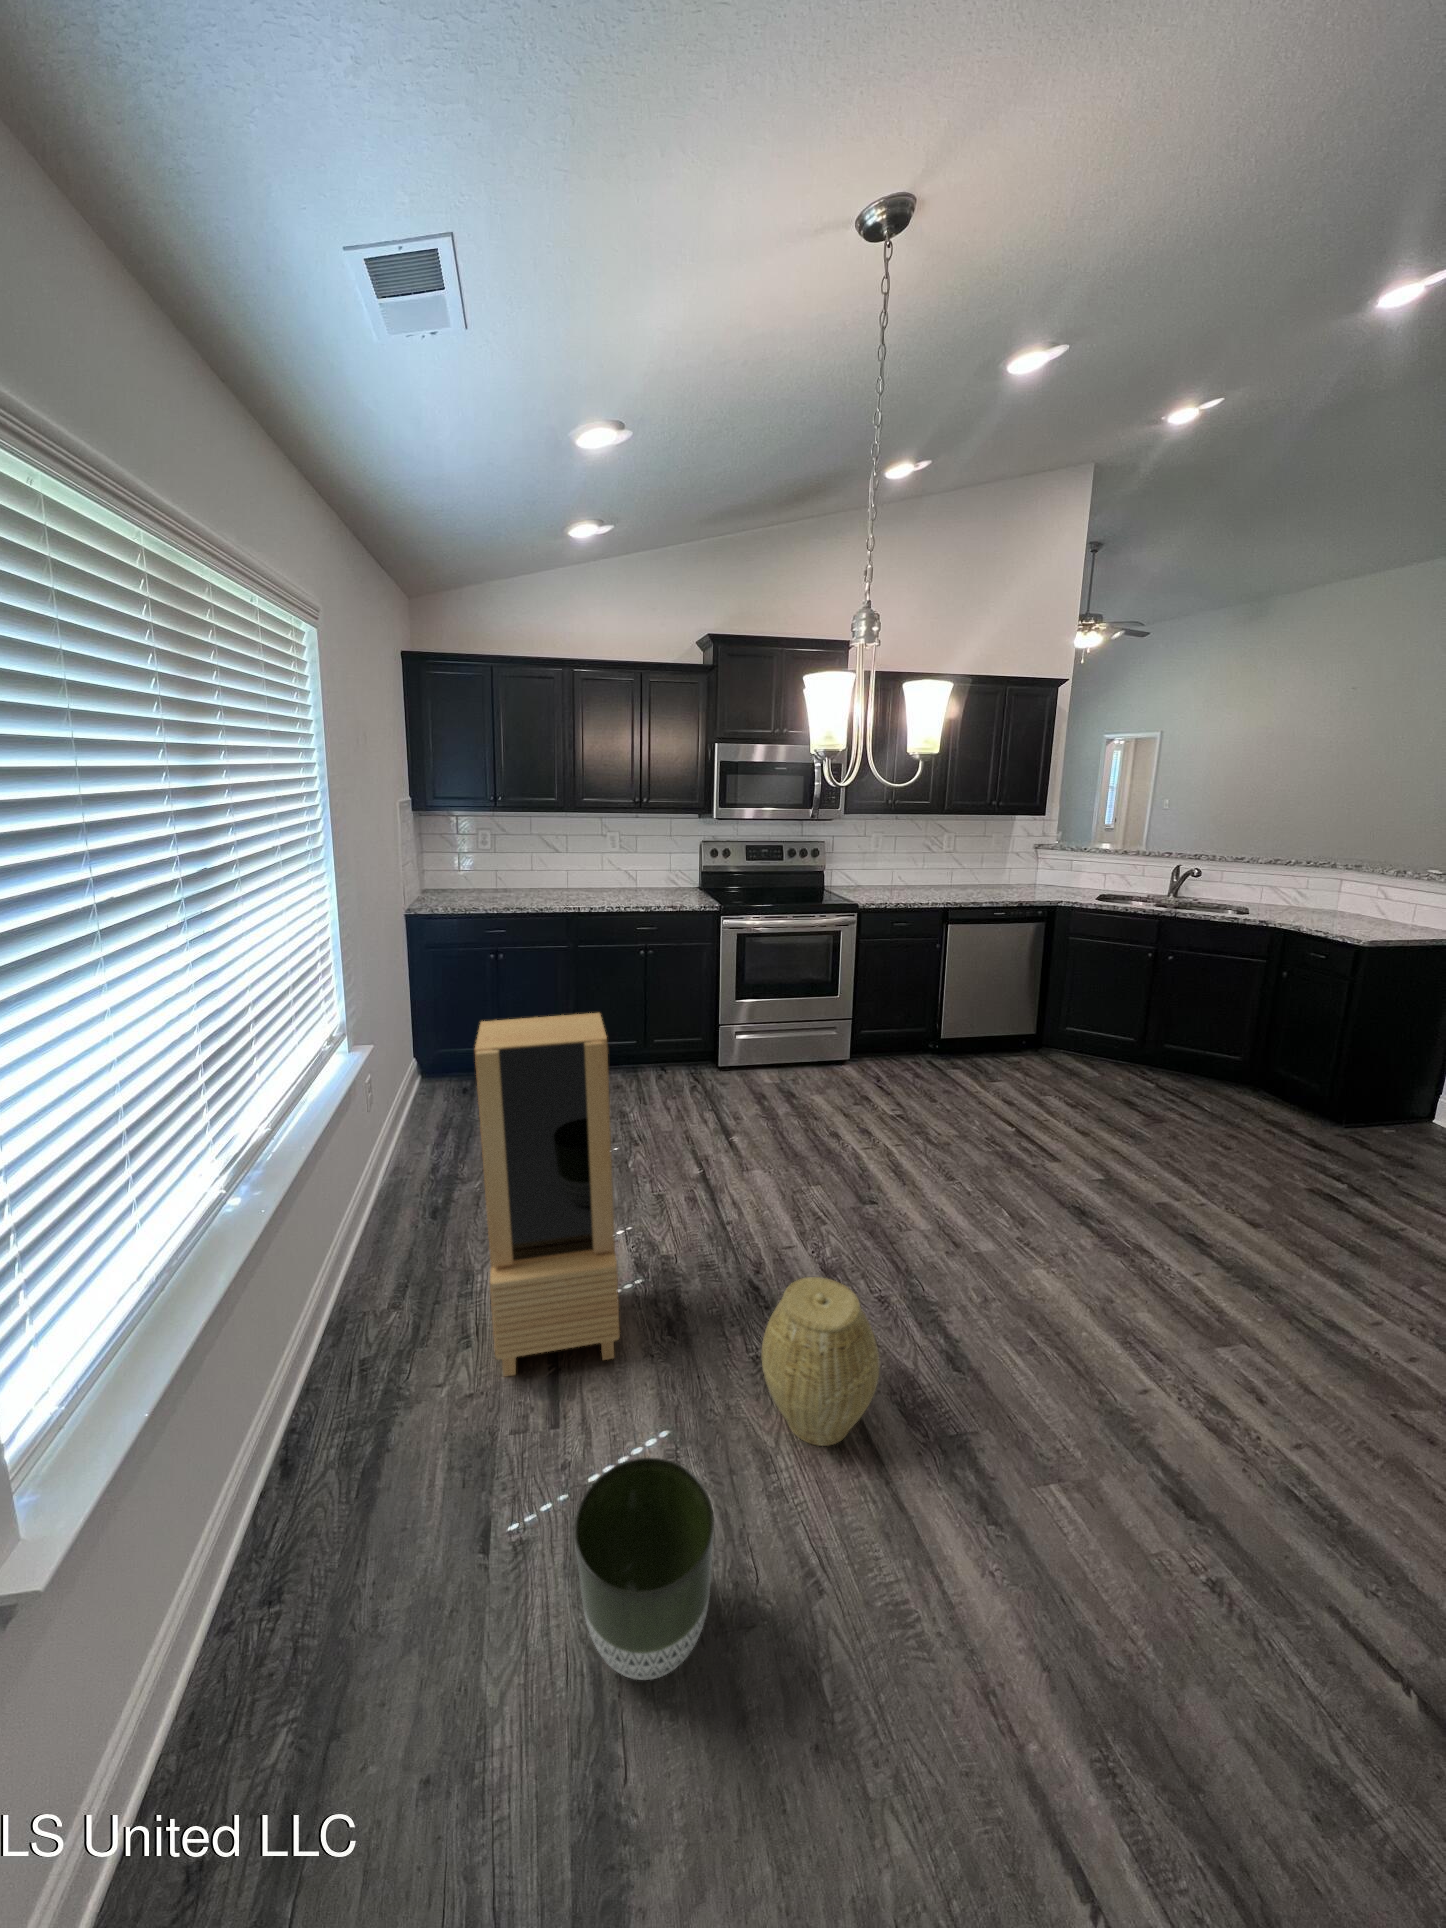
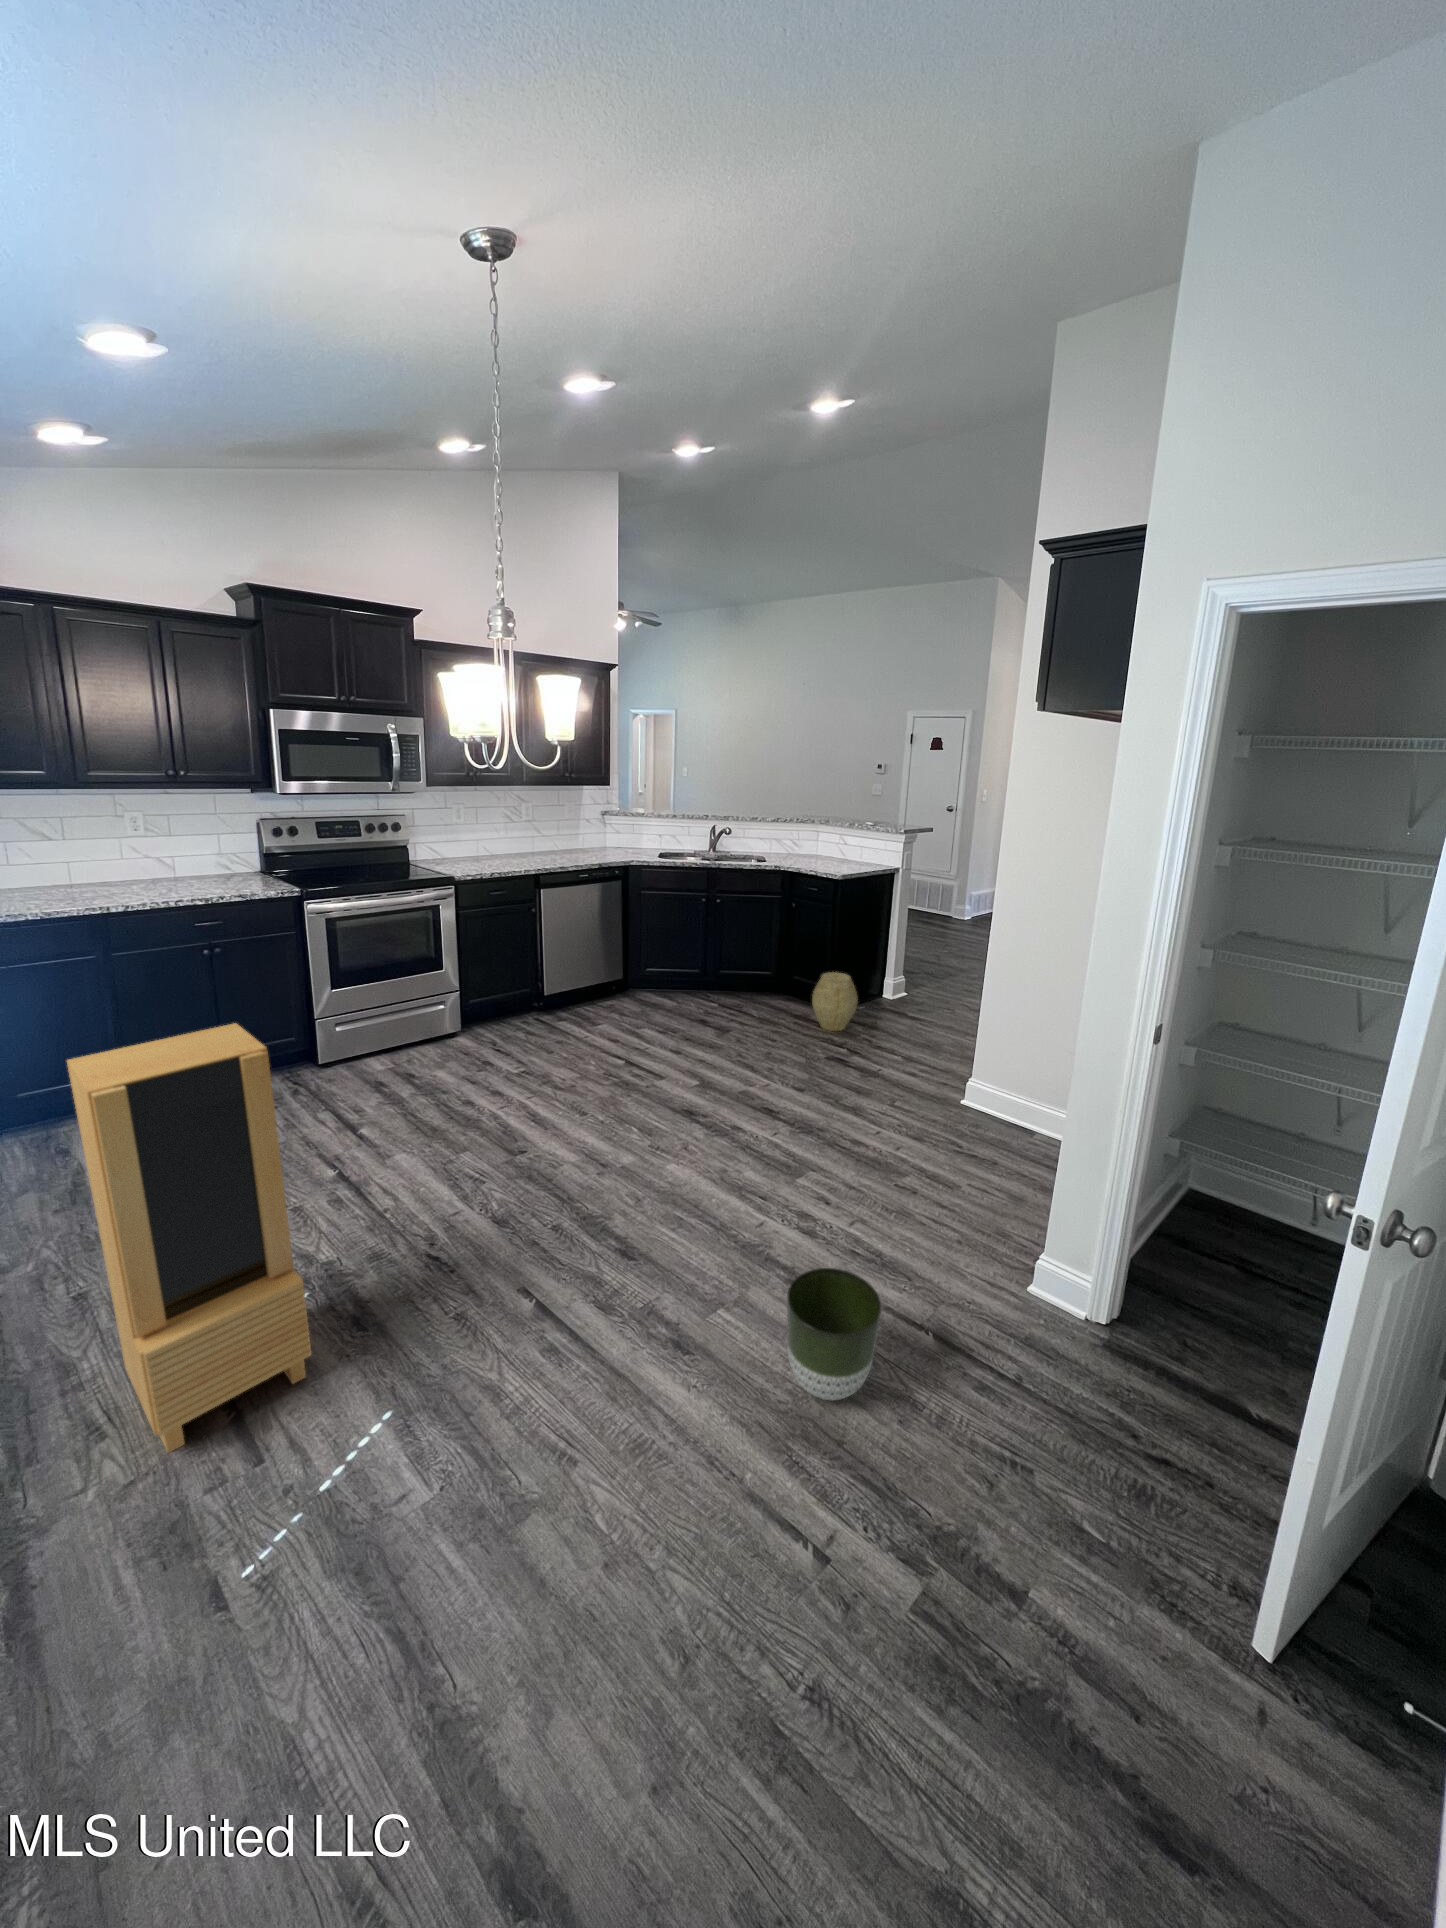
woven basket: present [761,1277,879,1446] -> present [812,972,858,1031]
planter: present [575,1458,714,1680] -> present [787,1268,881,1400]

